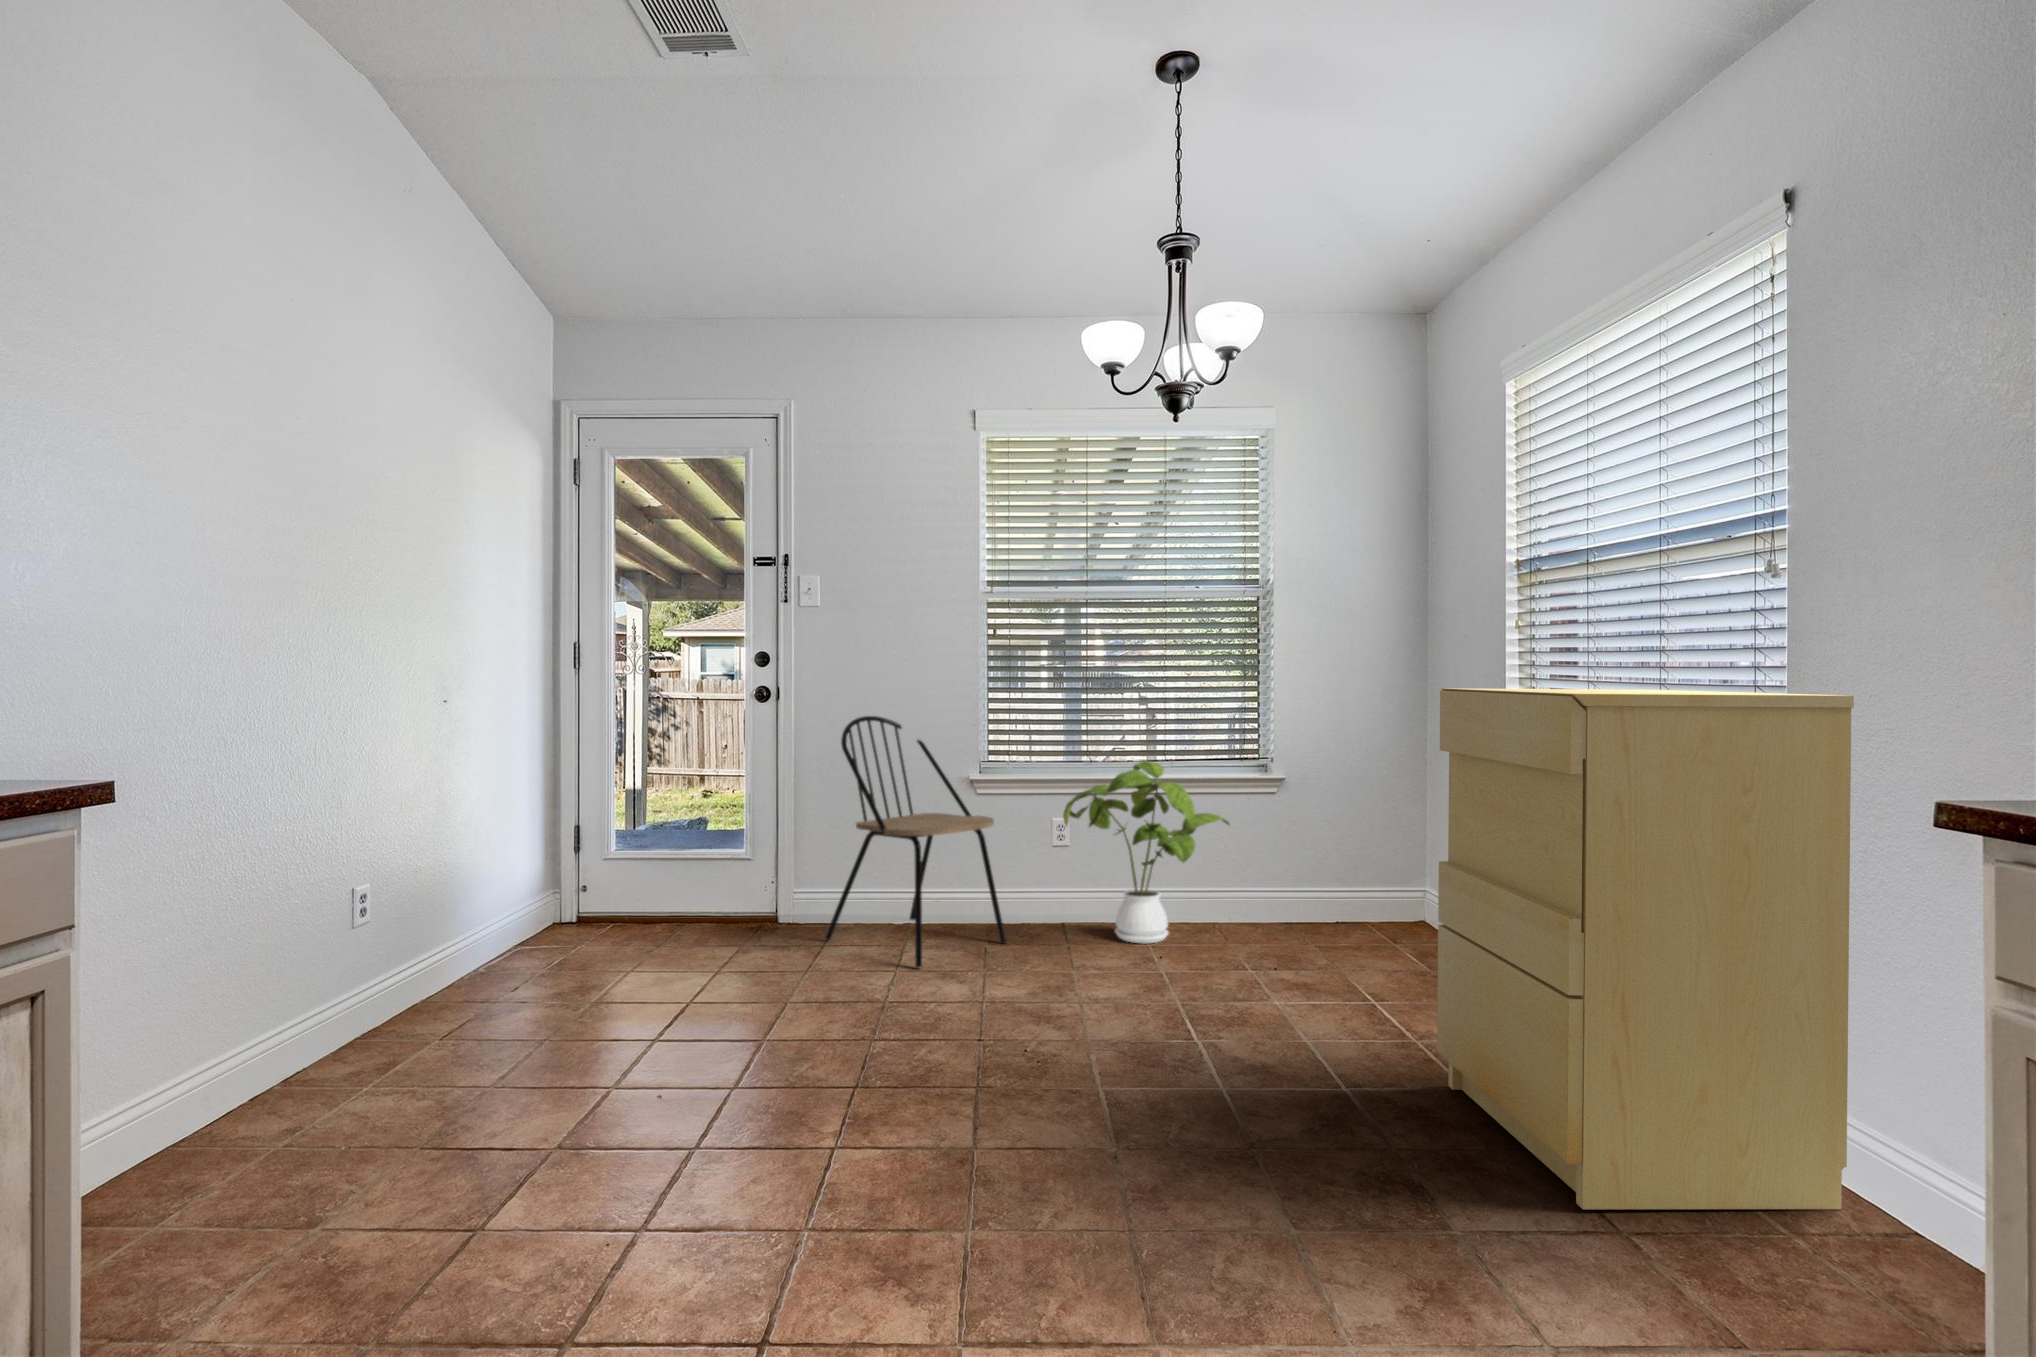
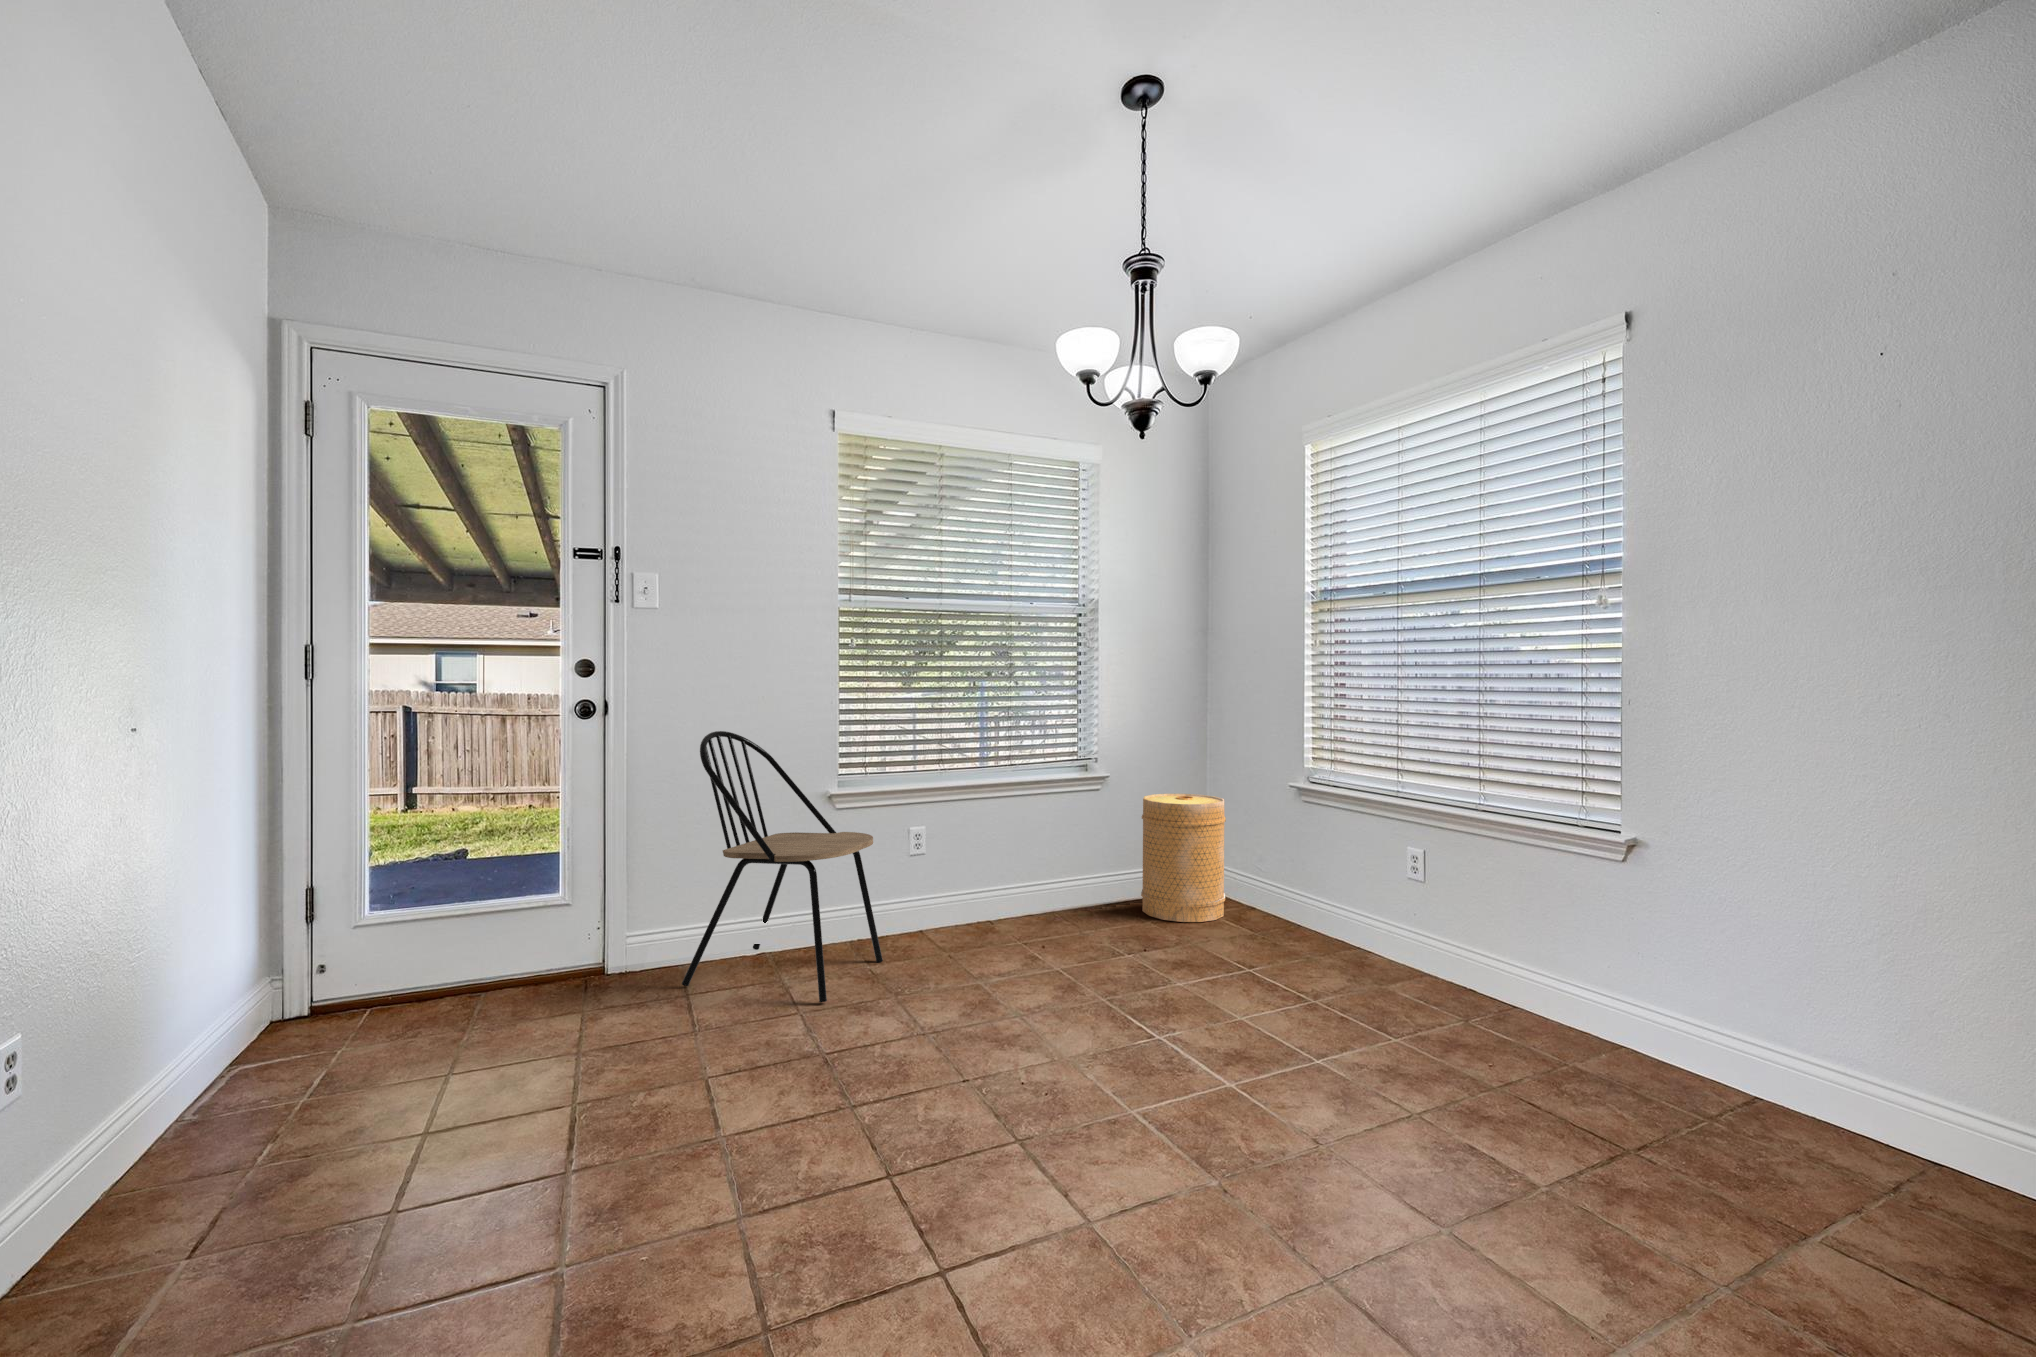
cabinet: present [1437,688,1854,1209] -> none [1376,697,1702,1122]
house plant: present [1063,761,1229,943] -> none [923,767,1079,943]
basket: none [1323,802,1426,951] -> present [1141,794,1226,922]

